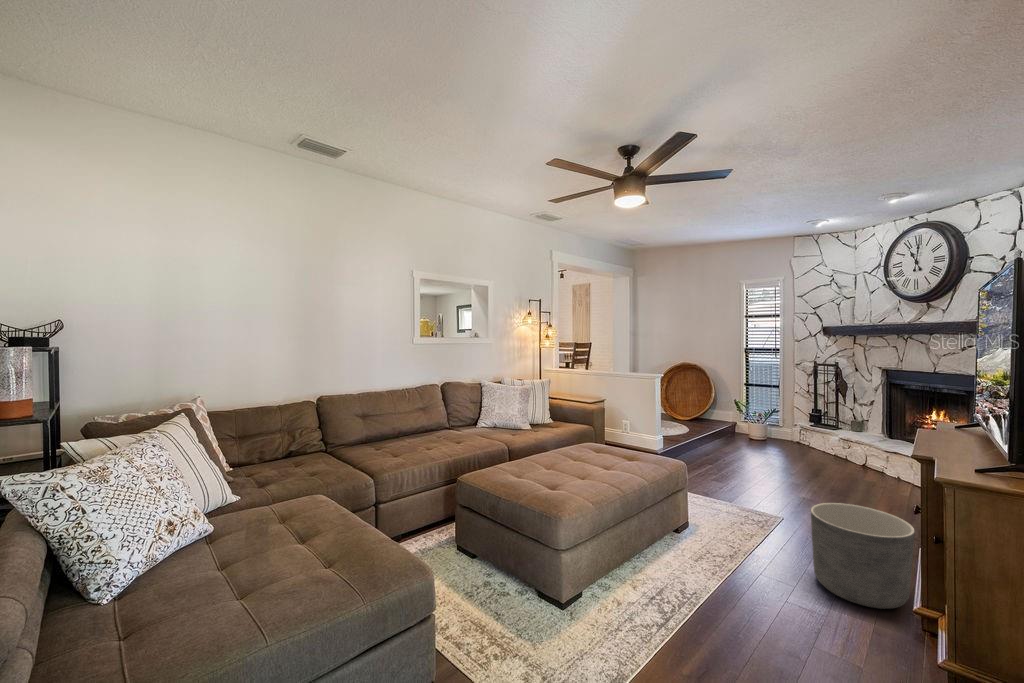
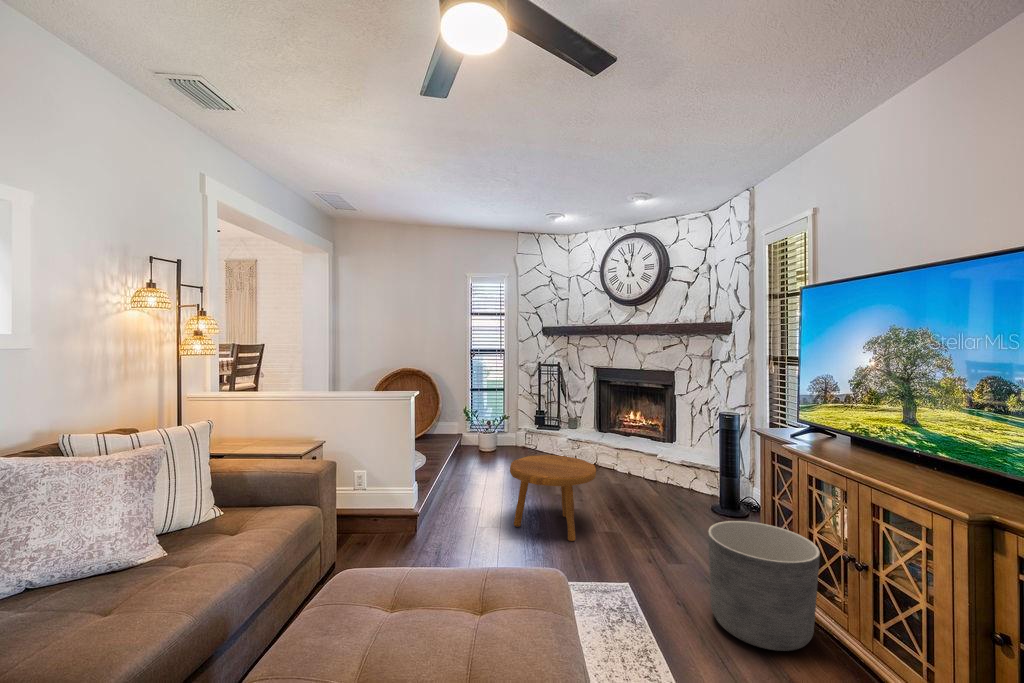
footstool: none [715,439,795,508] -> present [510,455,596,541]

